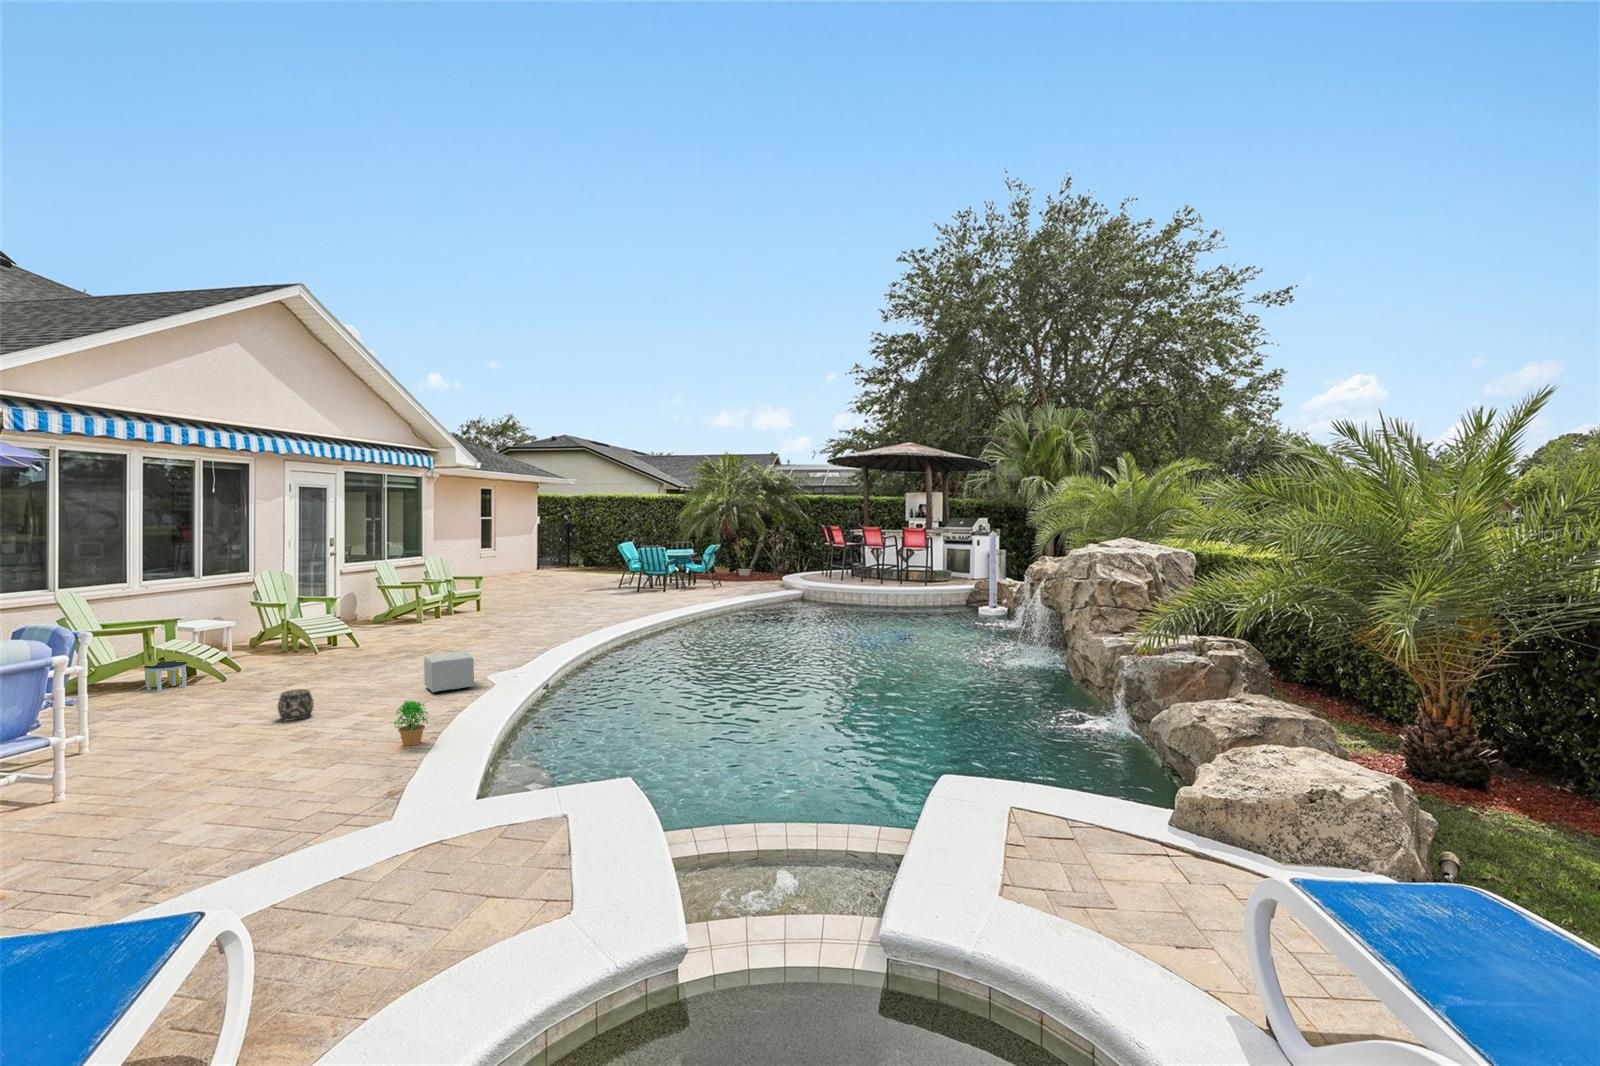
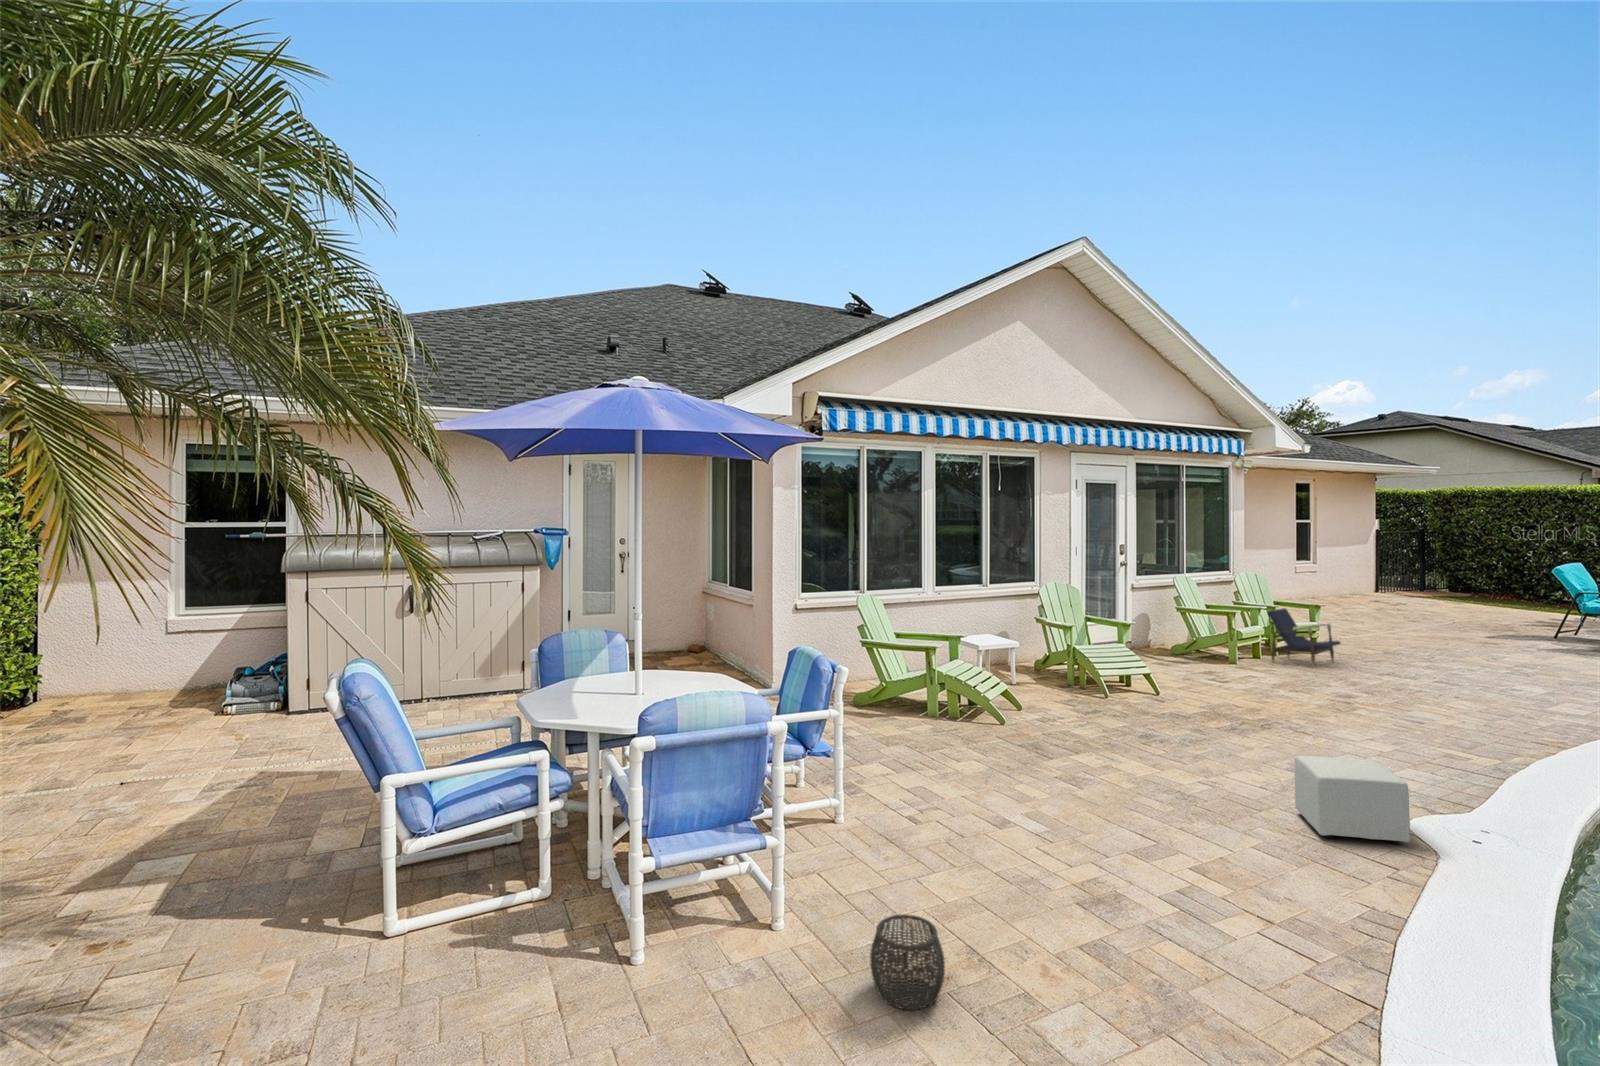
lounge chair: none [444,581,490,620] -> present [1268,608,1340,668]
round table: present [144,661,187,693] -> none [928,686,968,724]
woven basket: present [278,689,314,721] -> present [870,914,945,1011]
potted plant: present [395,701,428,746] -> none [1294,913,1393,1032]

